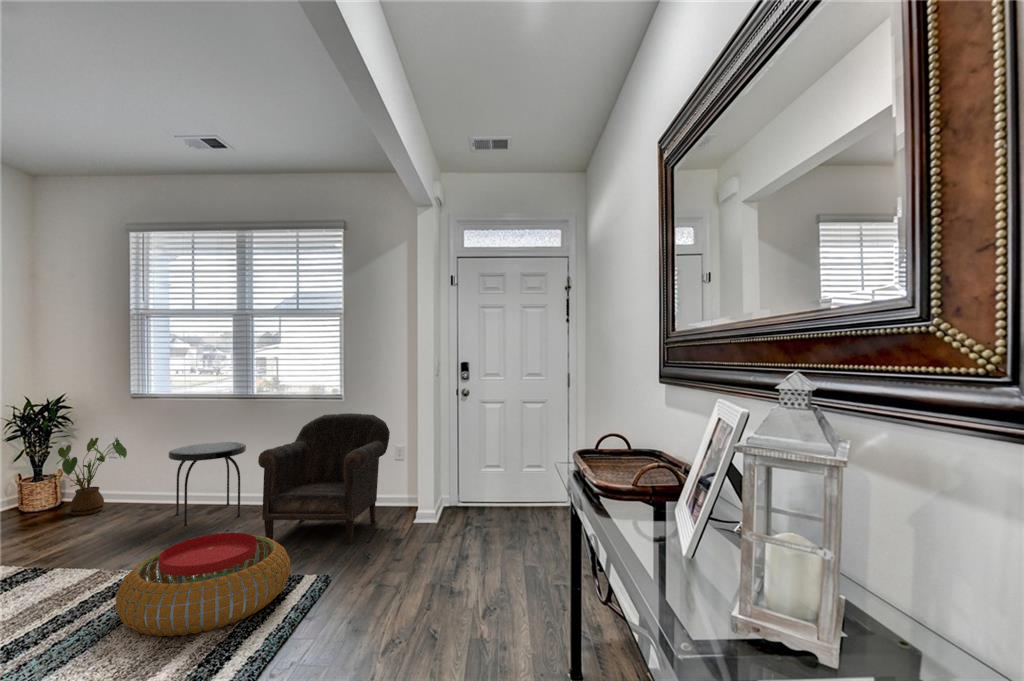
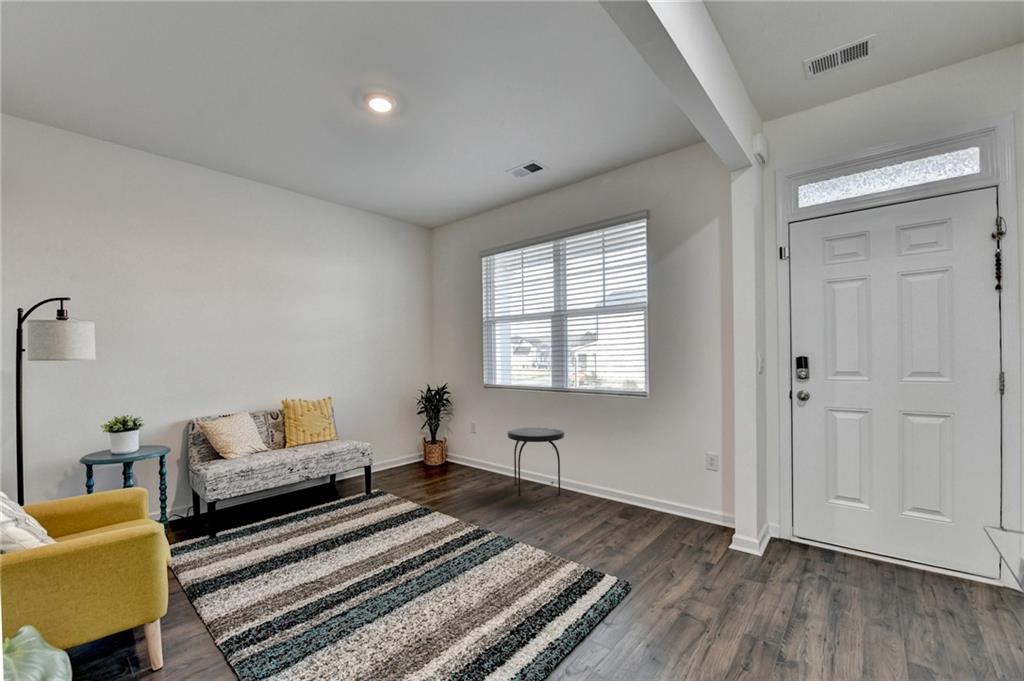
armchair: present [258,413,390,545] -> none [570,410,697,548]
house plant: present [49,438,127,515] -> none [438,415,483,473]
pouf: present [116,533,290,636] -> none [459,511,593,602]

